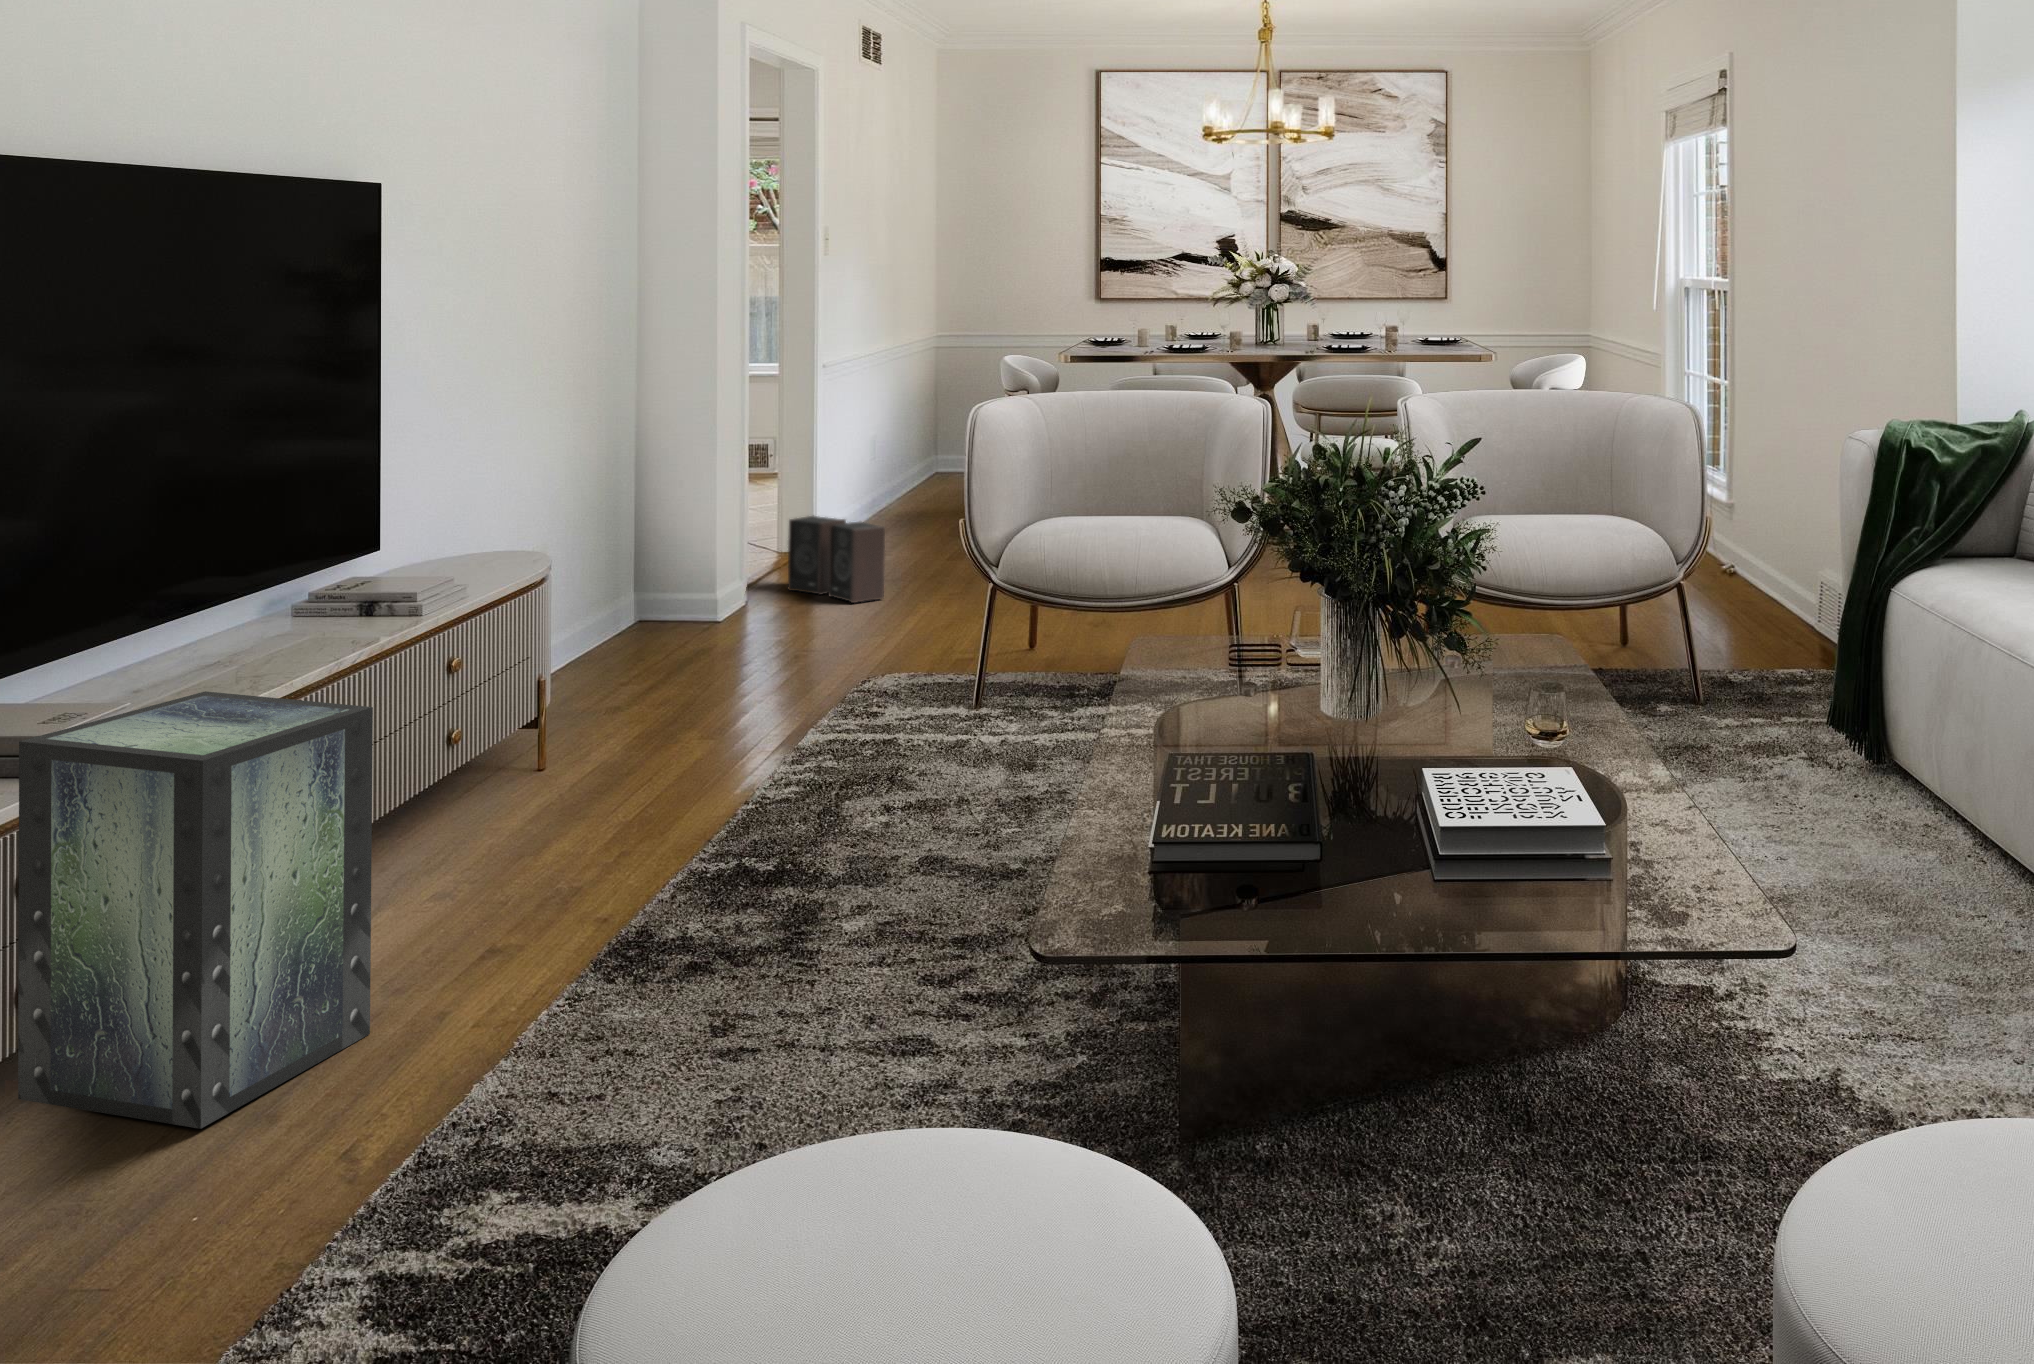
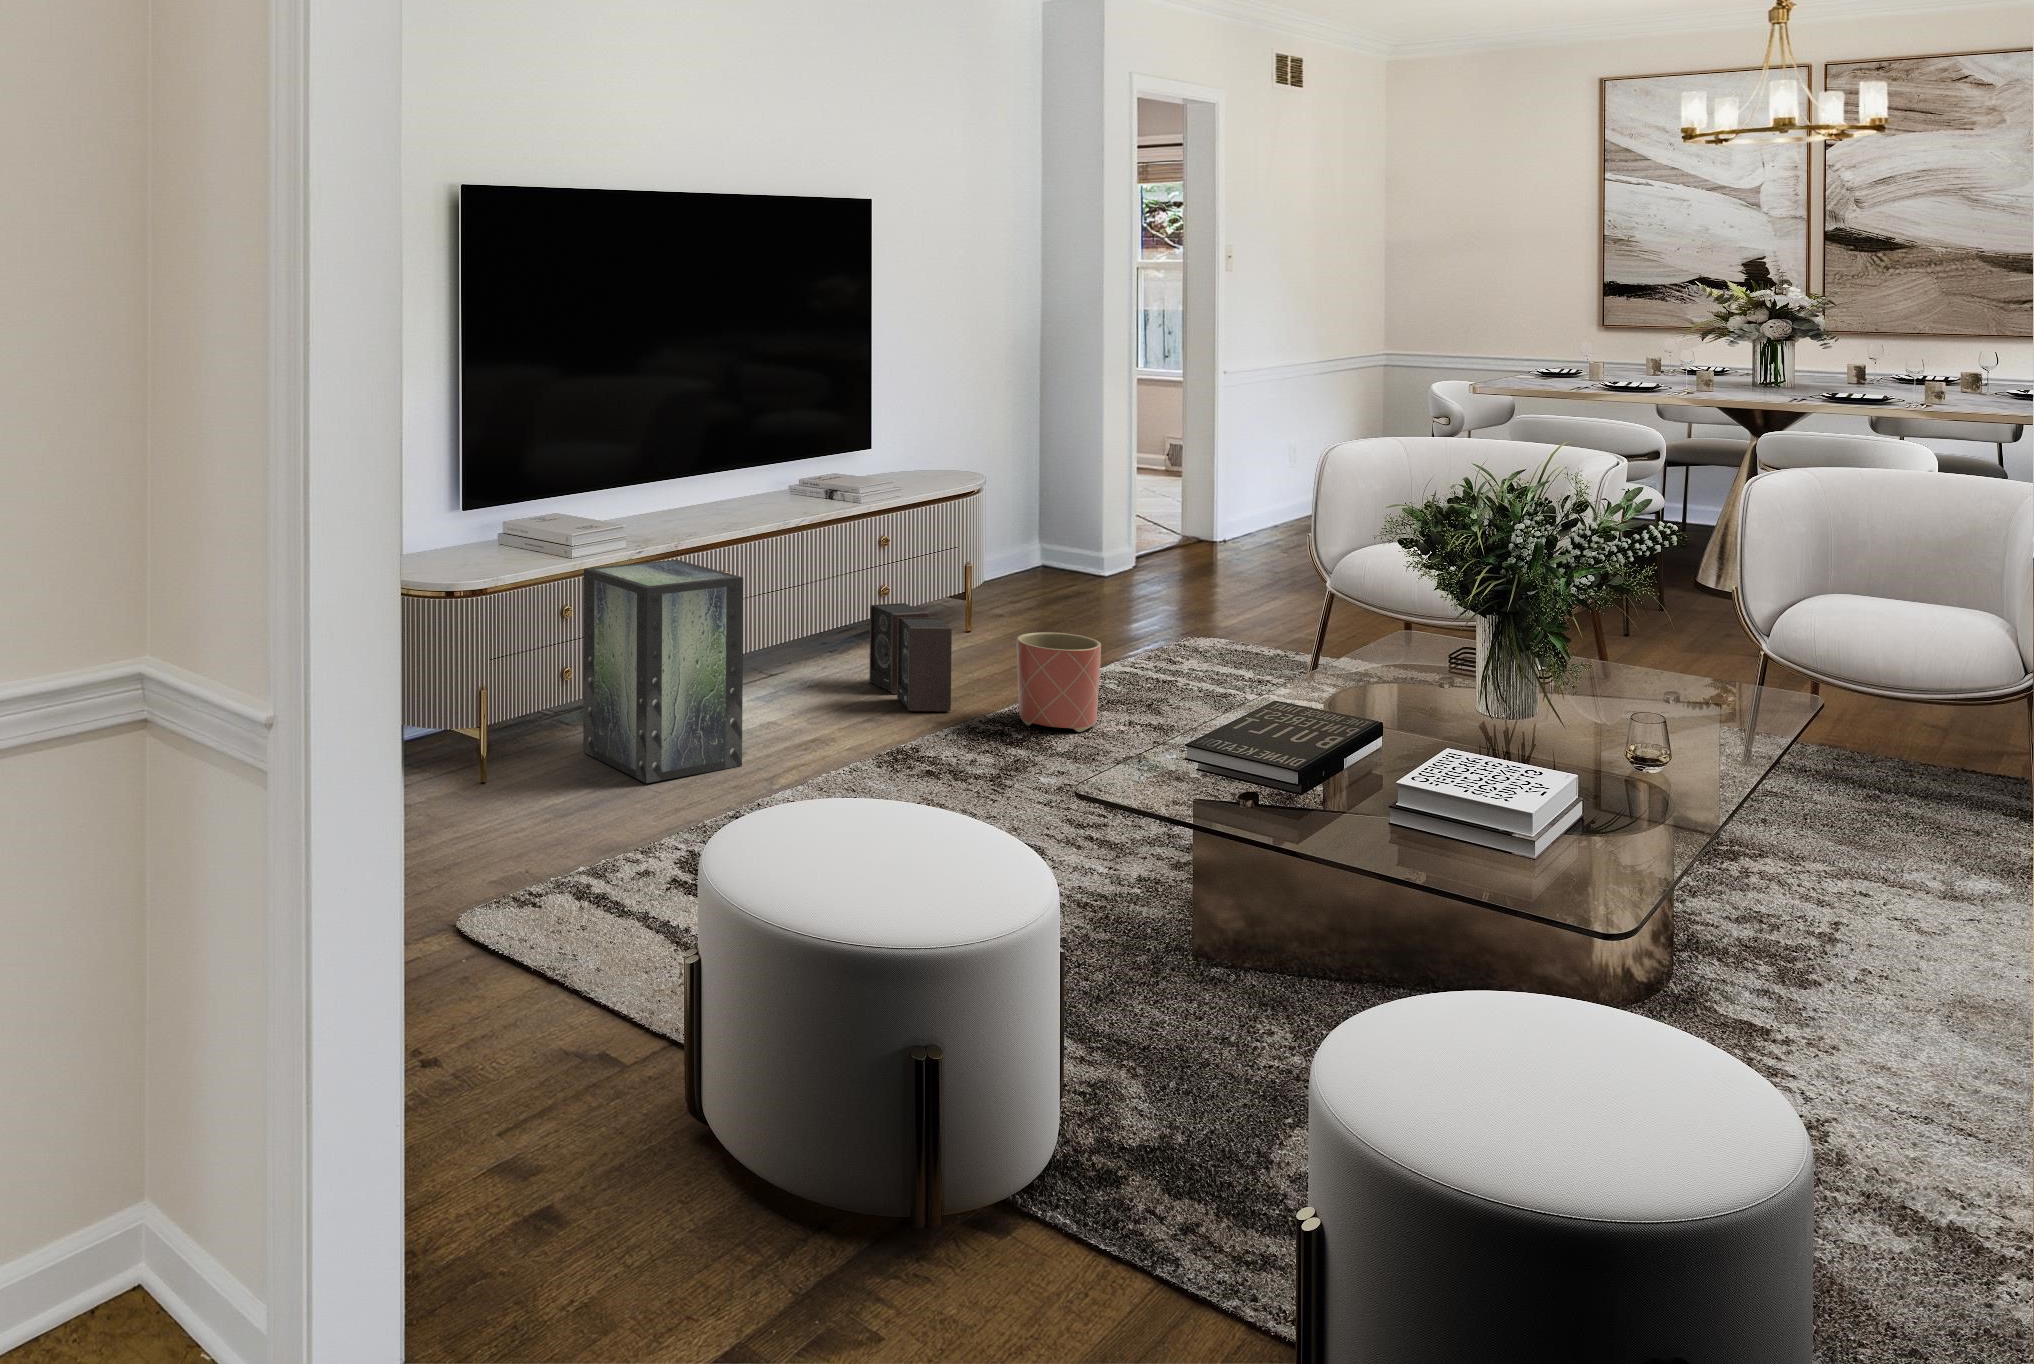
speaker: present [788,516,885,603] -> present [869,603,952,711]
planter: none [743,704,858,844] -> present [1017,632,1101,732]

